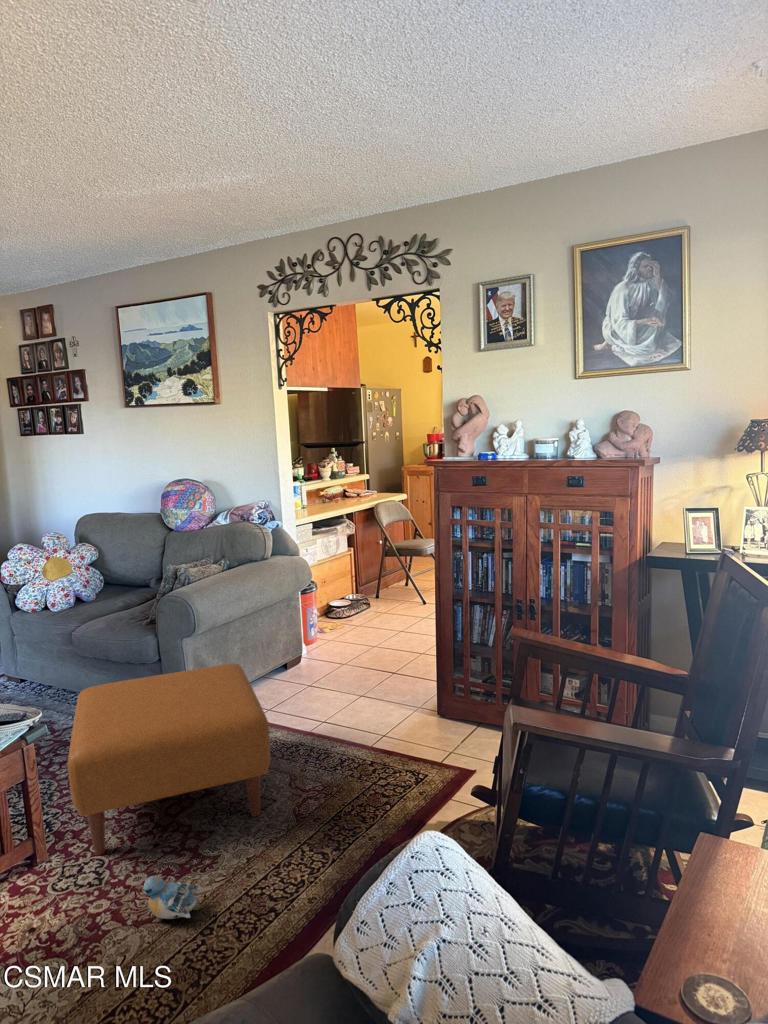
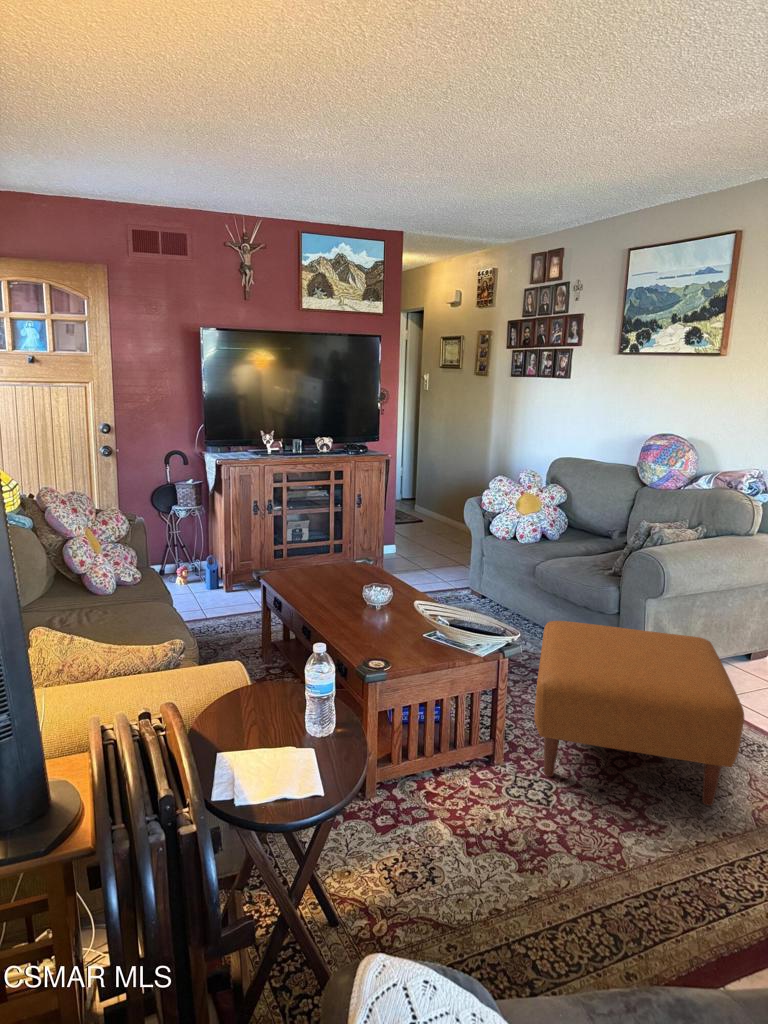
plush toy: present [142,876,204,919] -> none [591,820,649,877]

